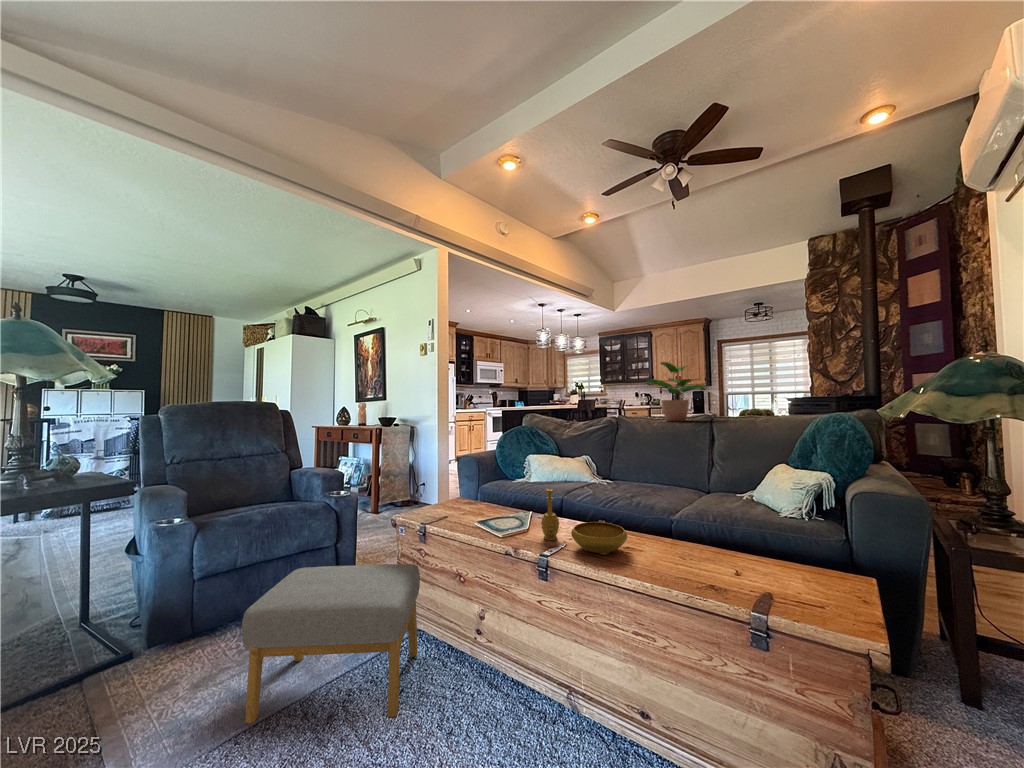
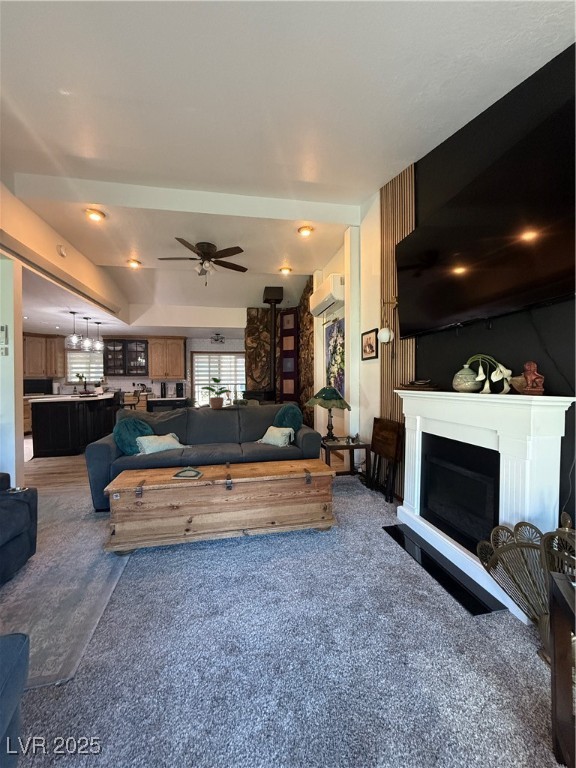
decorative bowl: present [541,488,627,555] -> none [217,450,258,474]
footstool: present [242,564,420,723] -> none [69,509,179,622]

